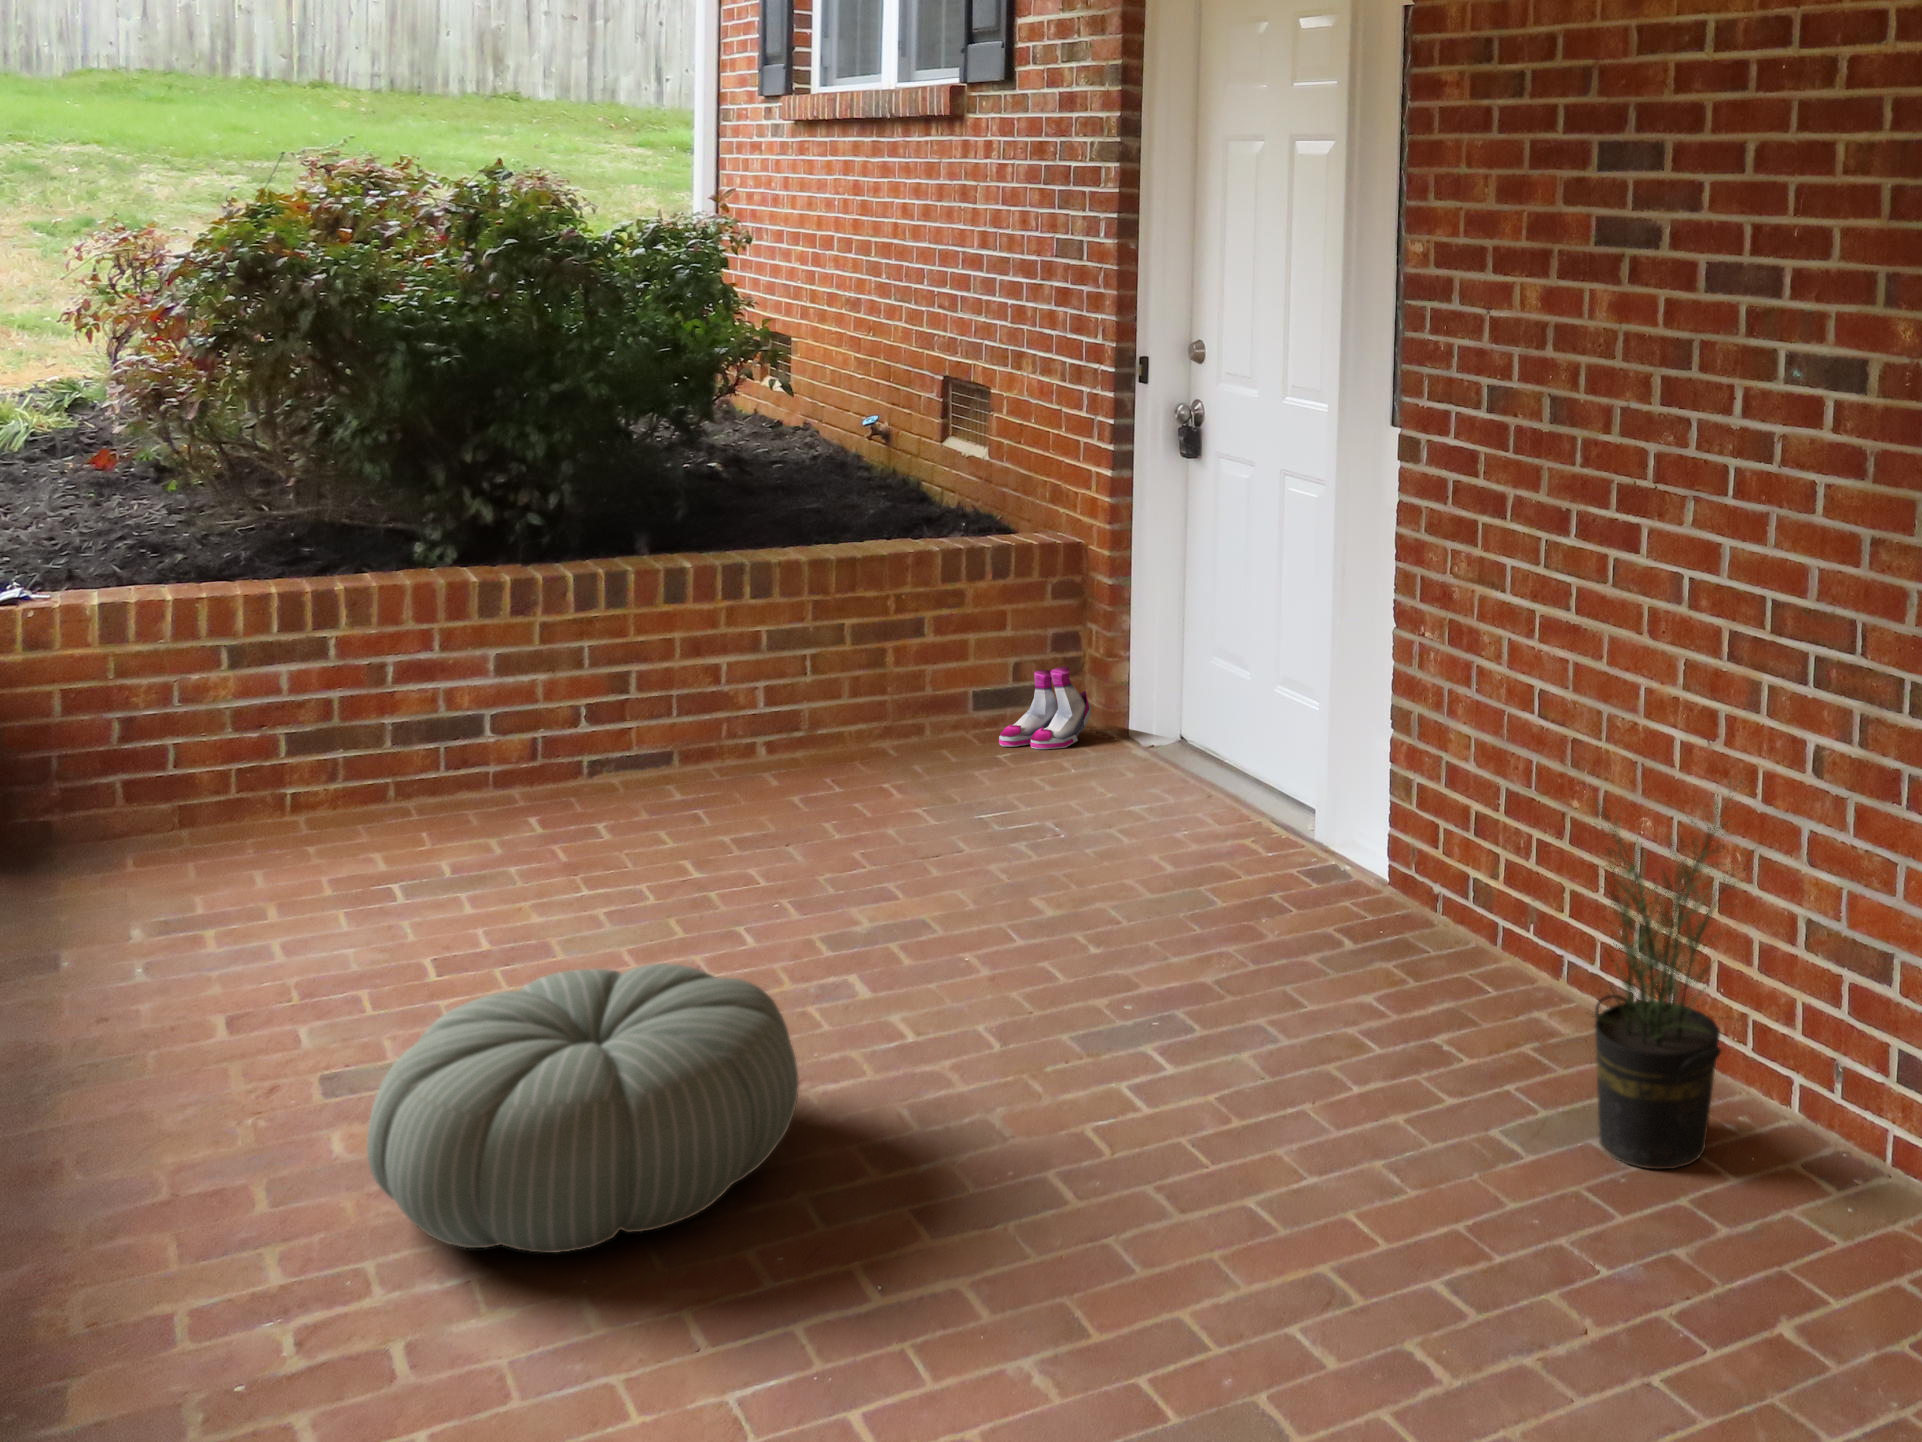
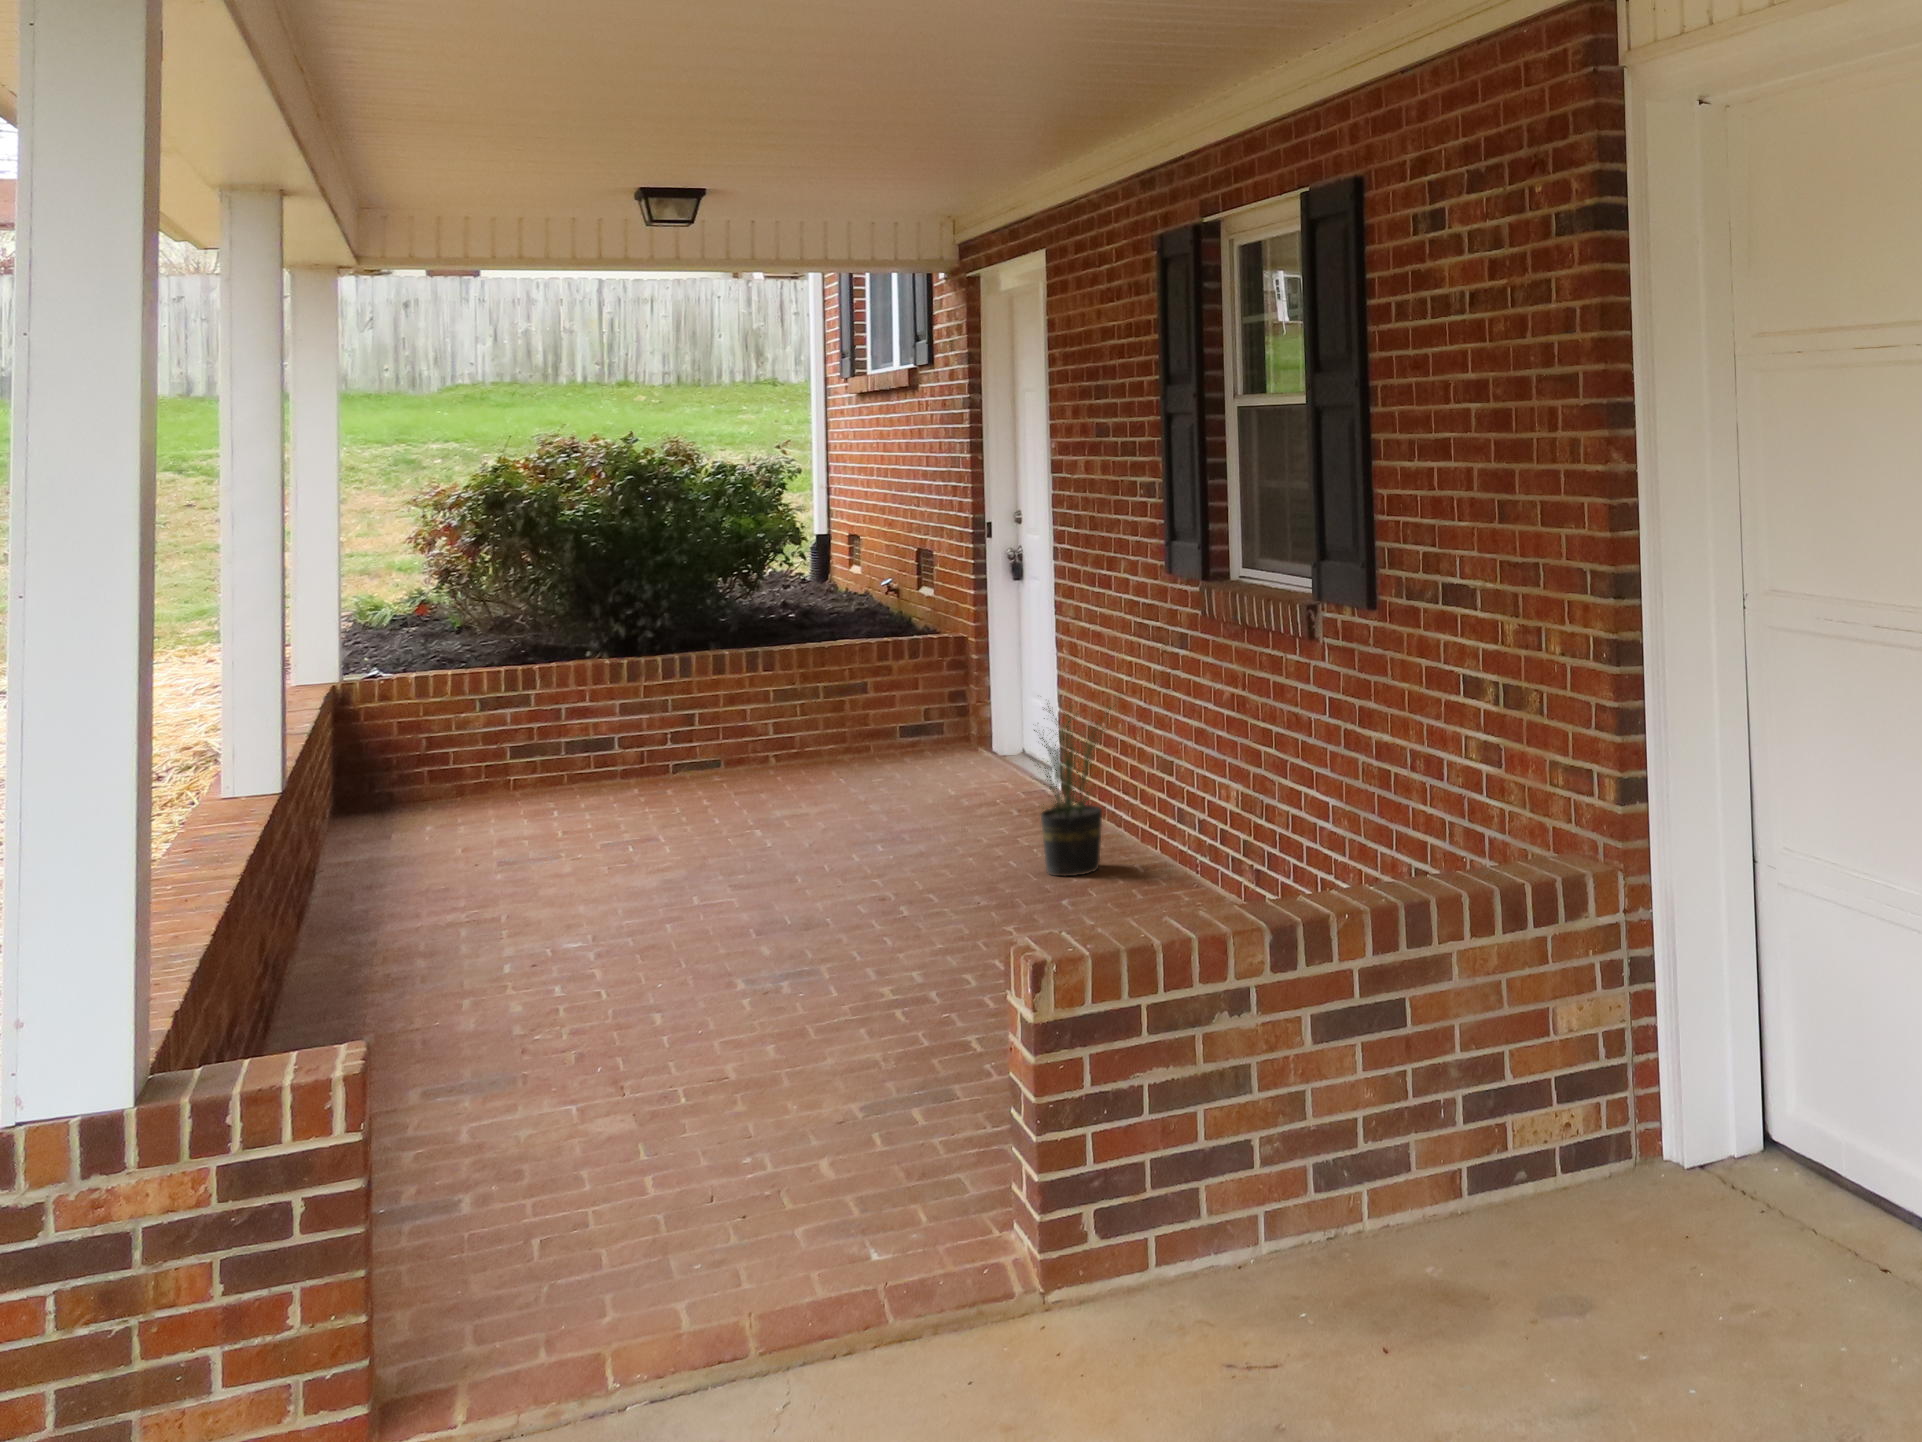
boots: present [999,666,1091,749] -> none [910,709,967,759]
pouf: present [367,963,799,1253] -> none [491,798,682,898]

